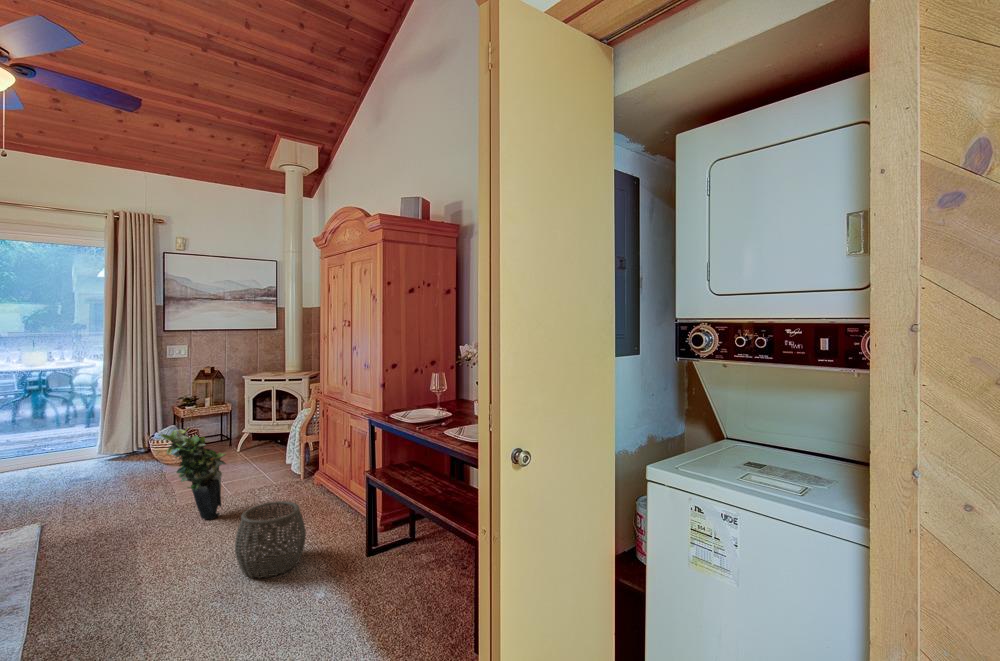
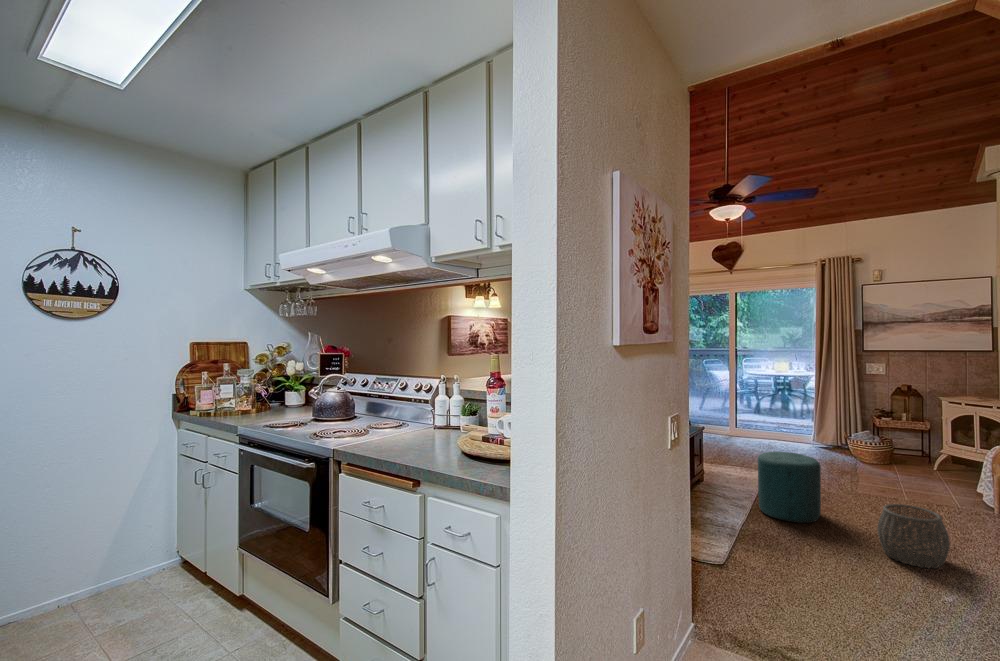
potted plant: present [161,429,226,519] -> none [838,431,894,511]
ottoman: none [39,481,150,602] -> present [758,452,821,523]

